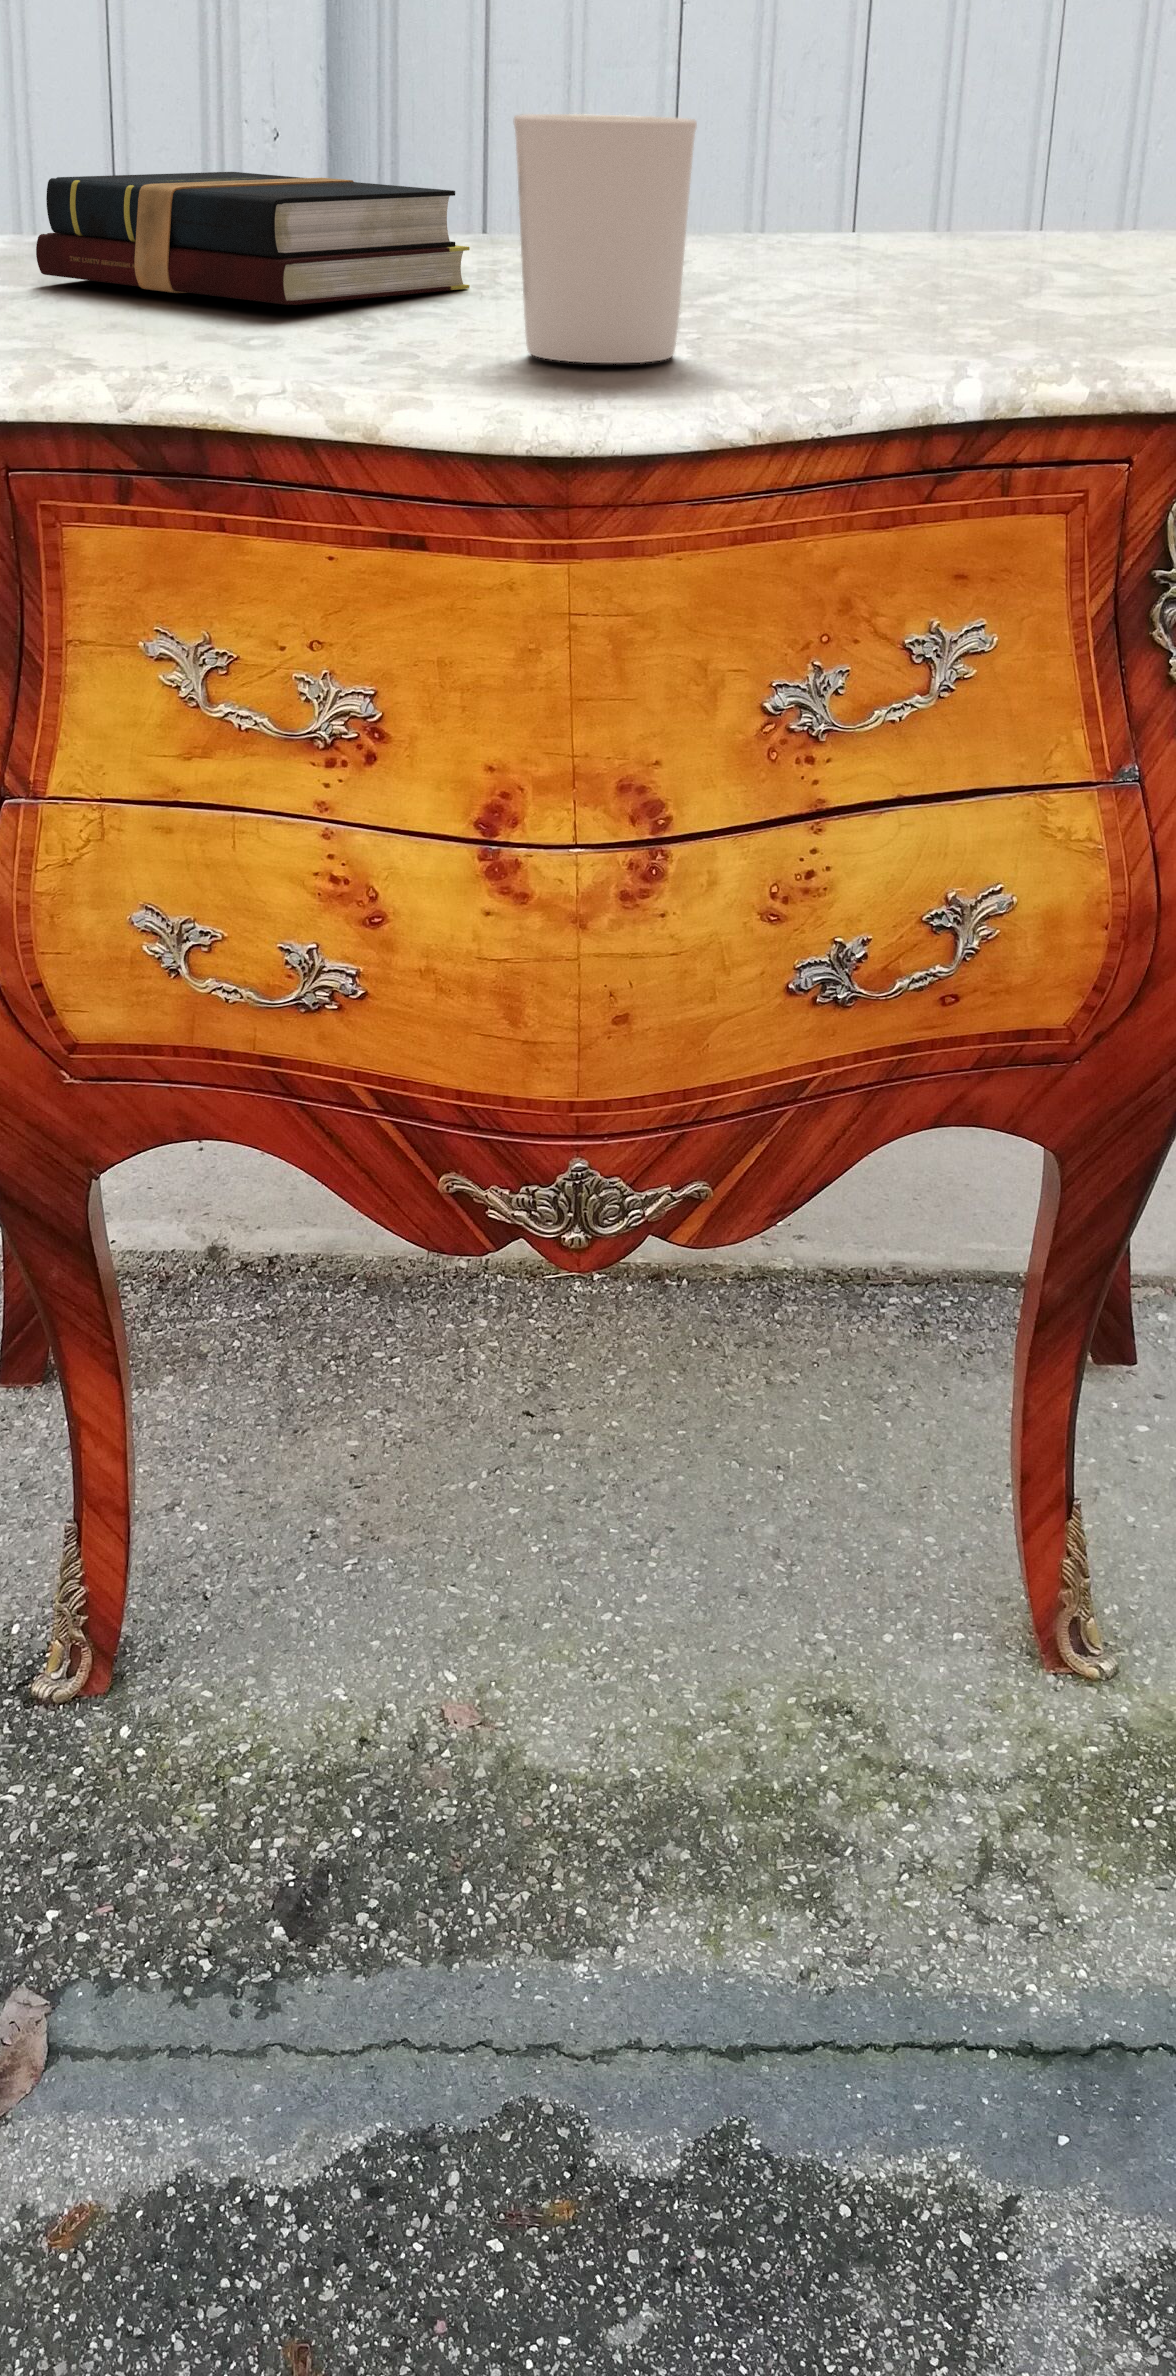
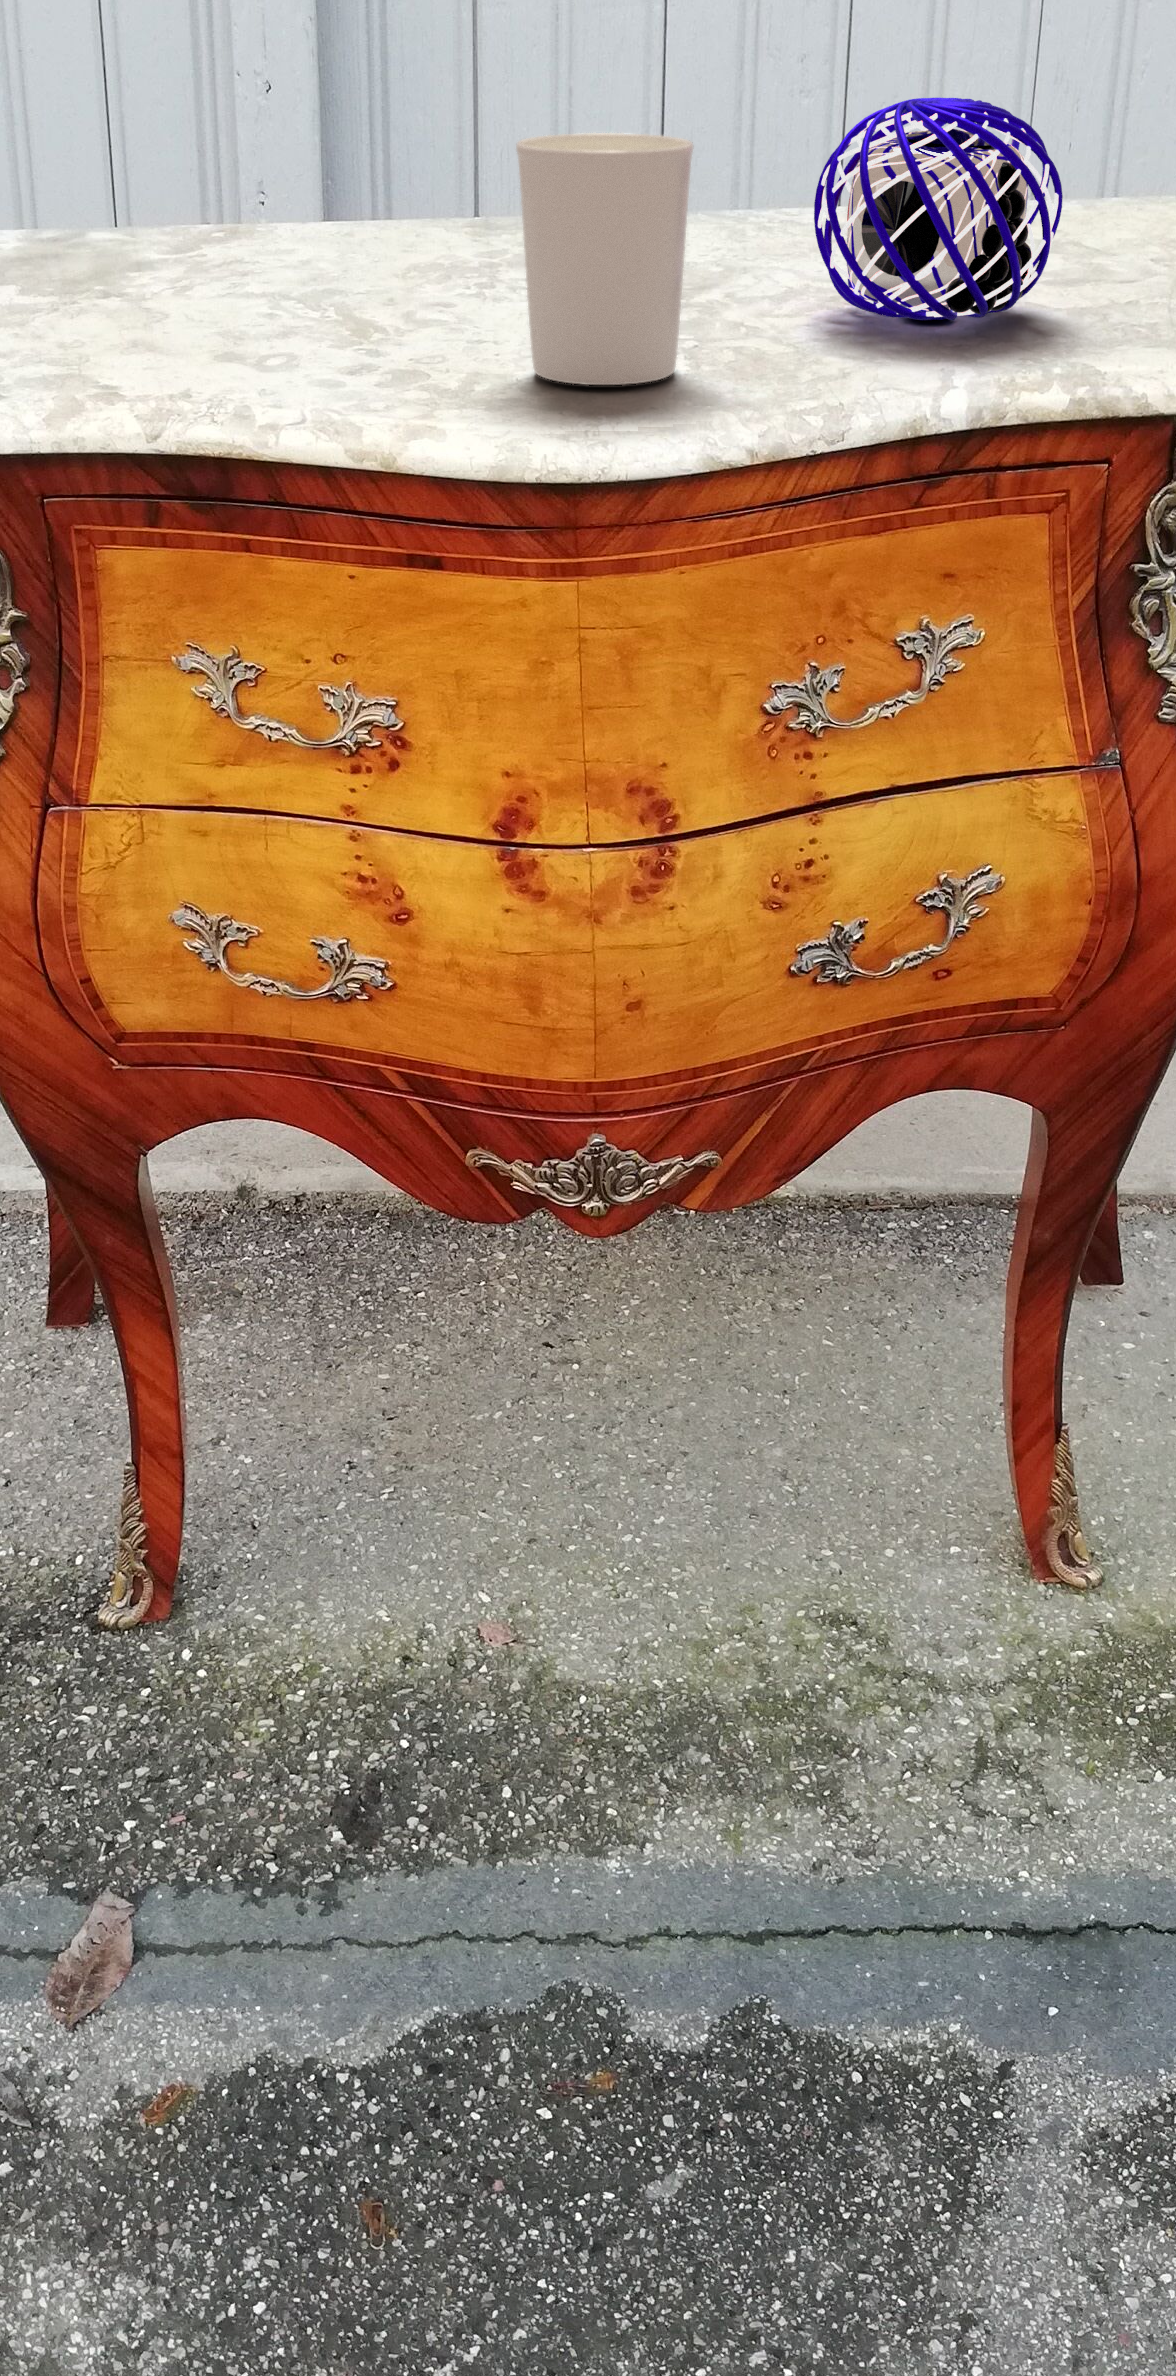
decorative orb: none [821,100,1077,321] -> present [814,98,1063,320]
hardback book: present [36,172,470,305] -> none [50,163,472,317]

